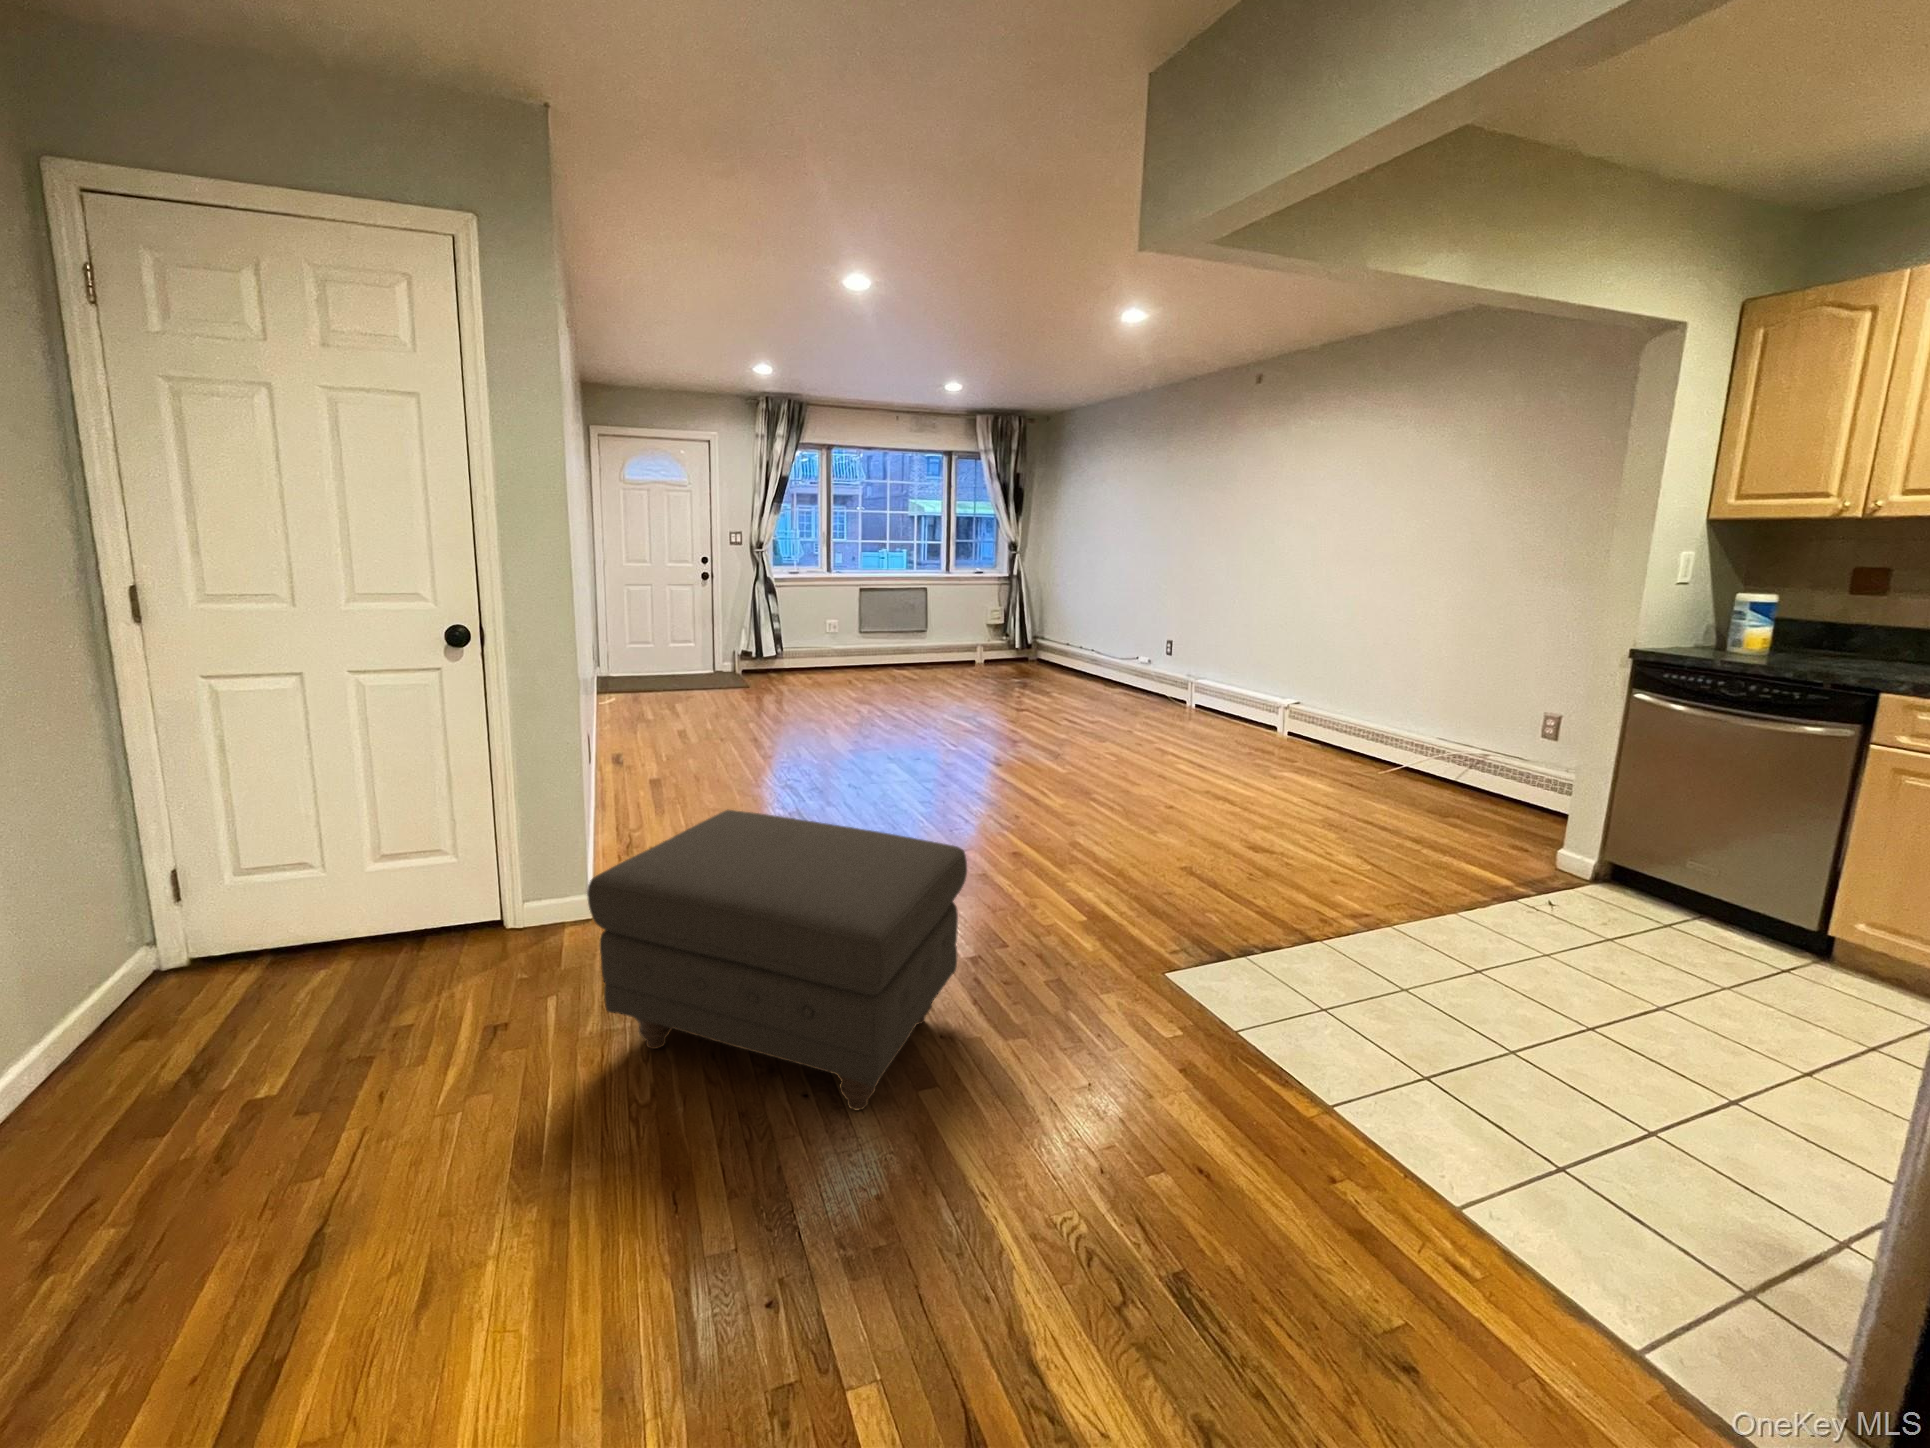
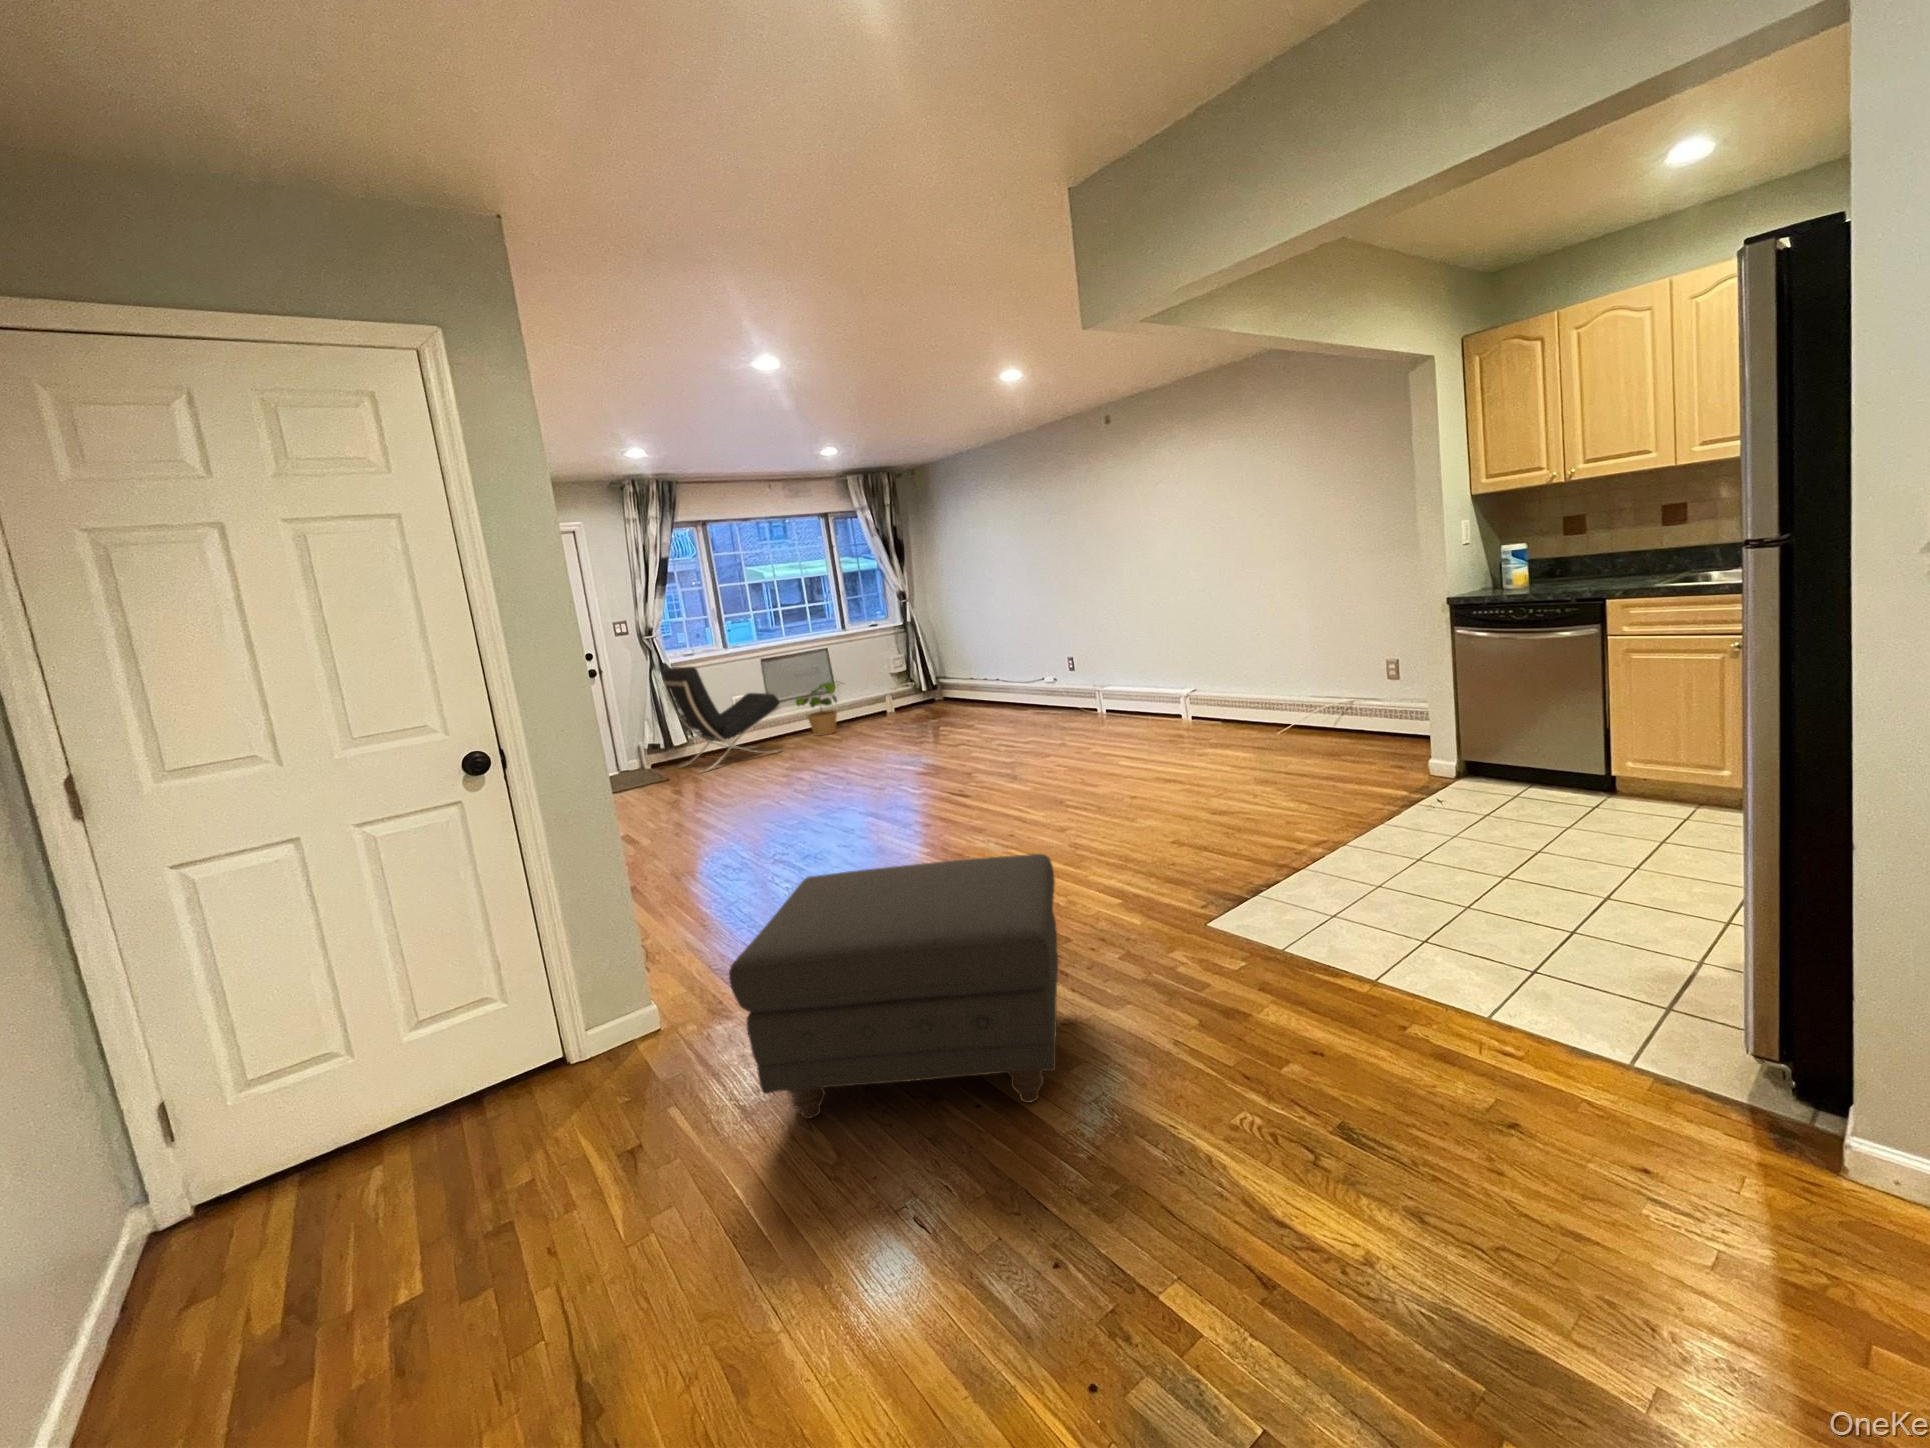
lounge chair: none [765,583,866,686] -> present [663,667,781,773]
potted plant: none [884,622,933,673] -> present [796,683,837,736]

